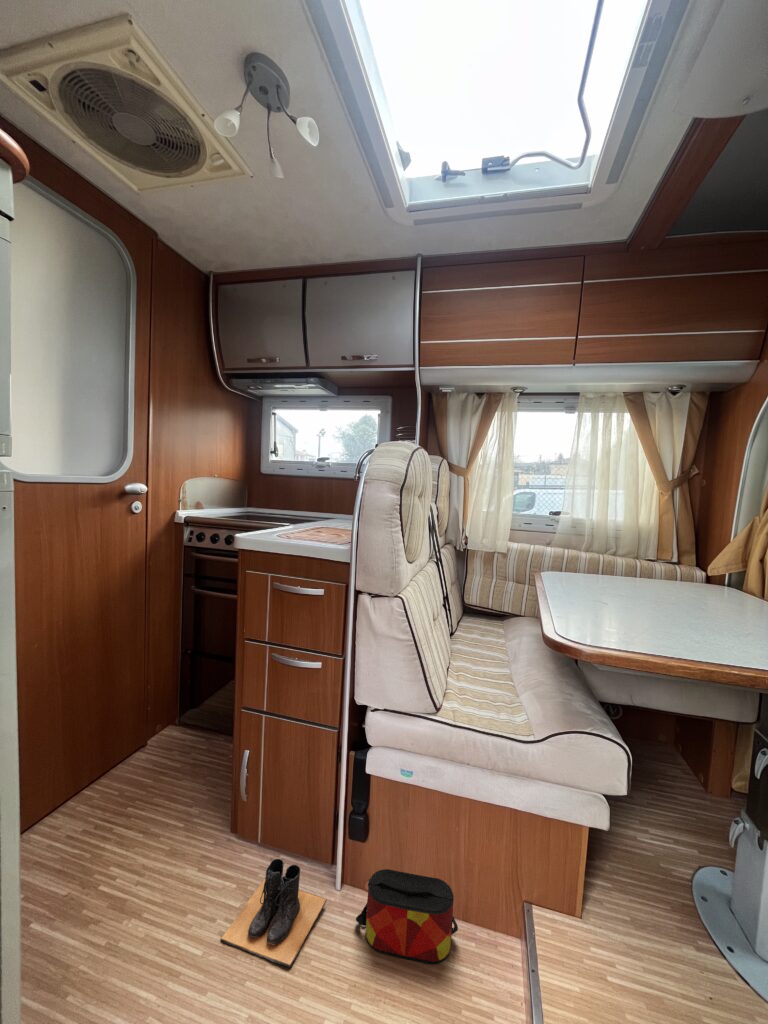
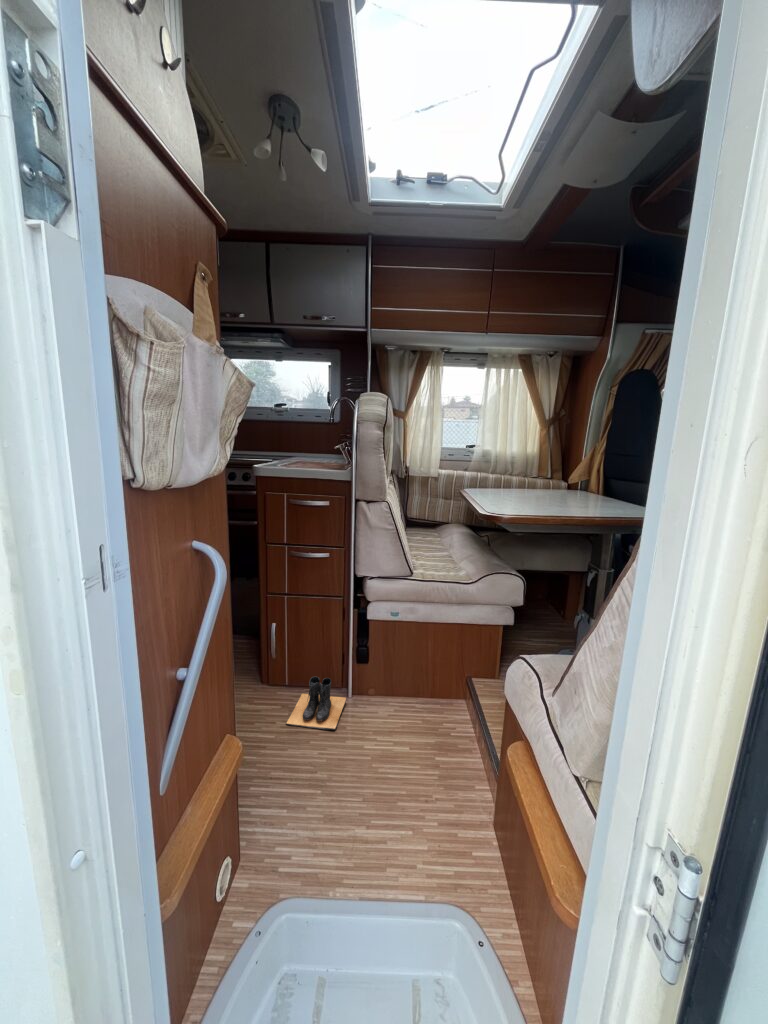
bag: present [356,869,458,964] -> none [368,674,431,718]

